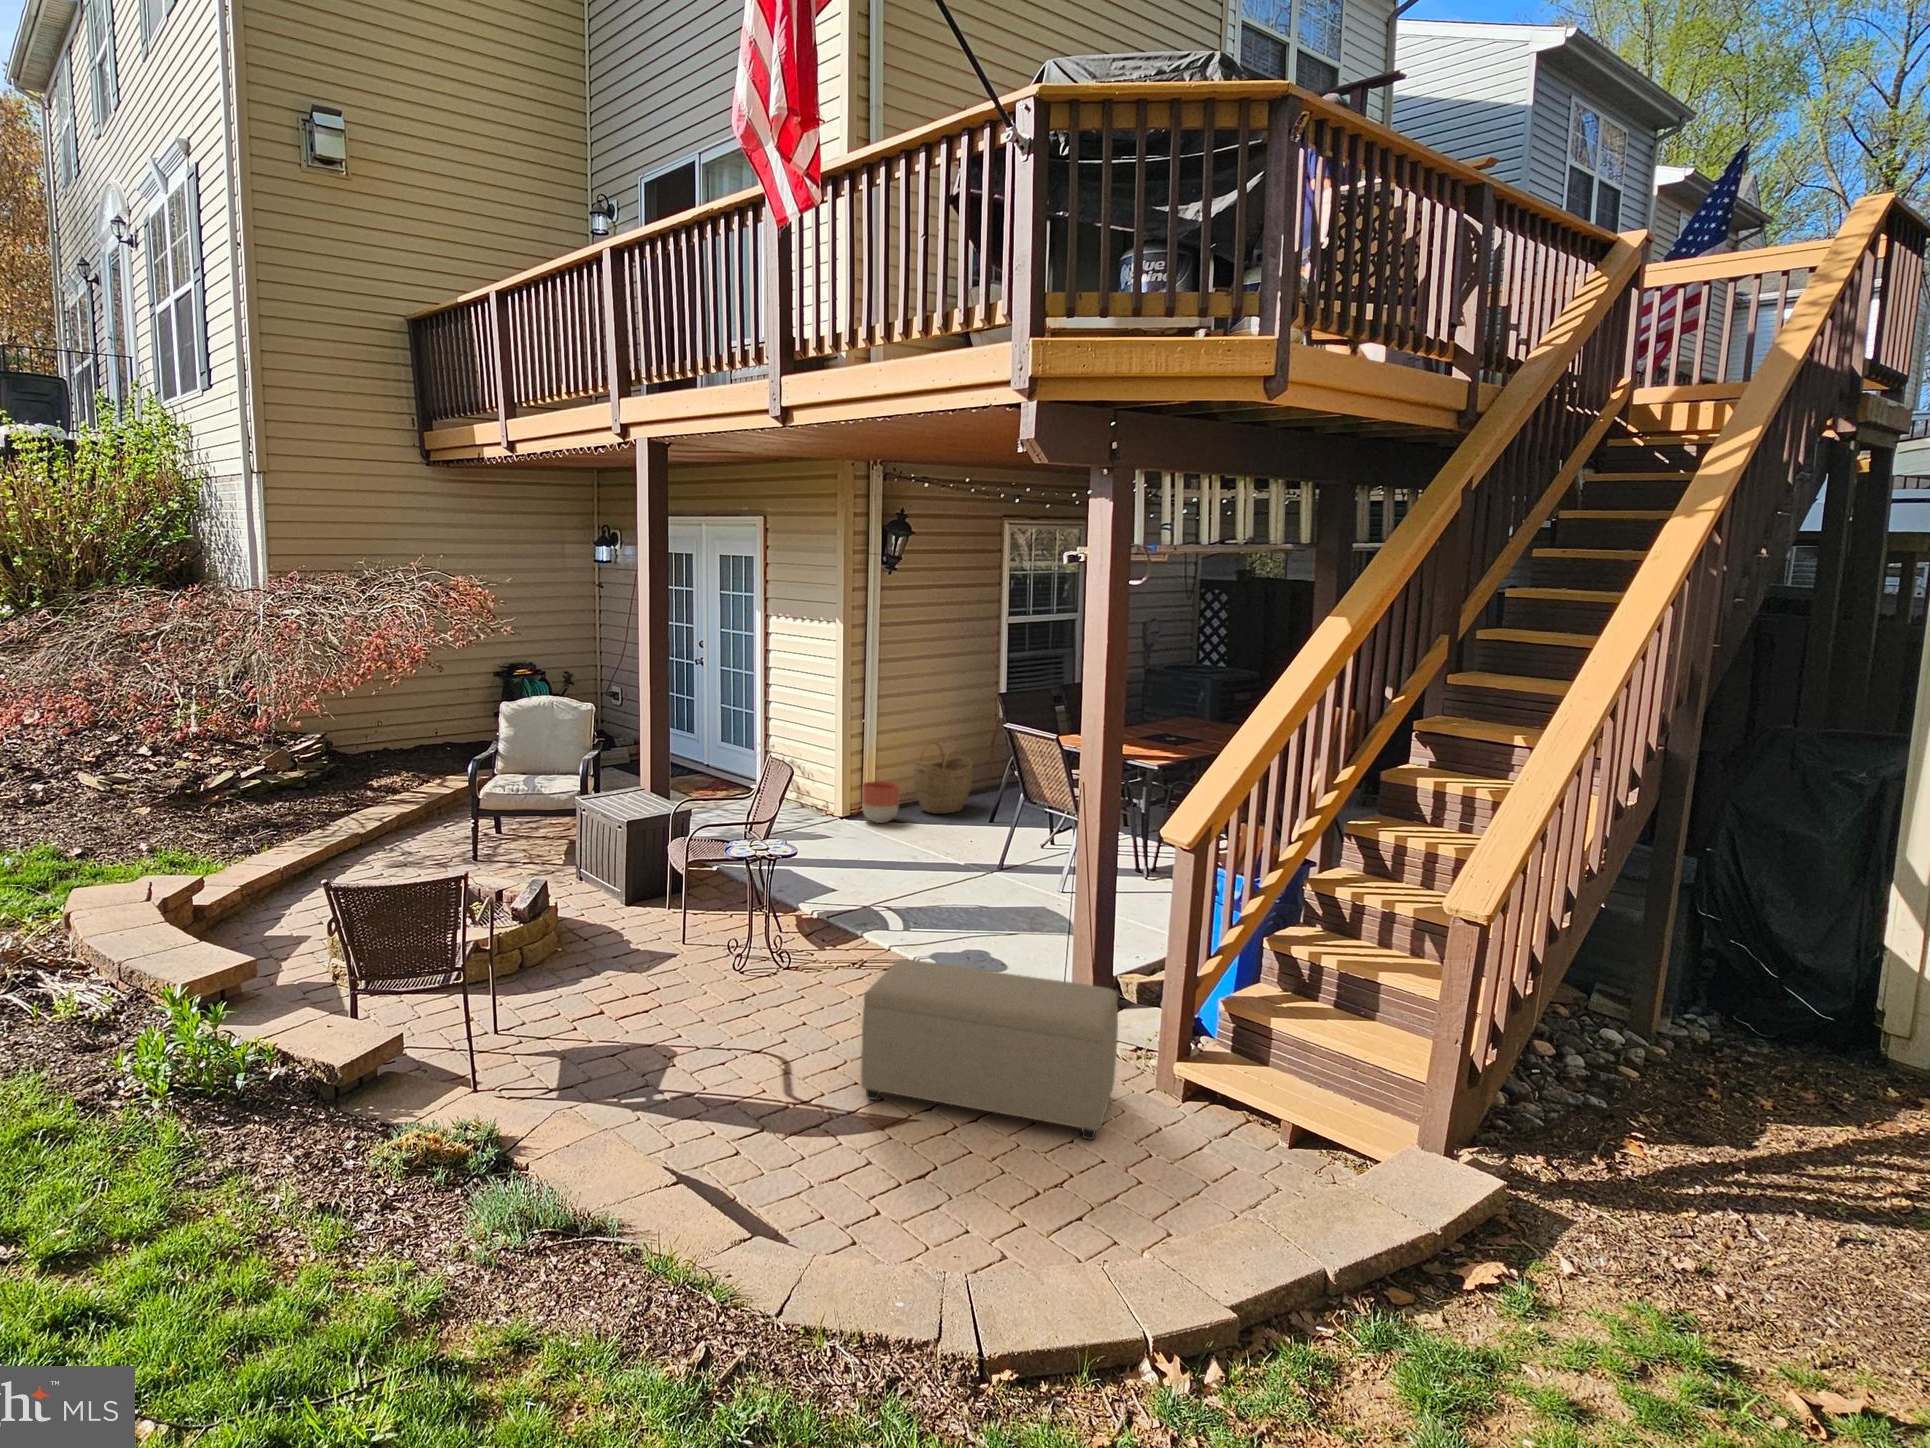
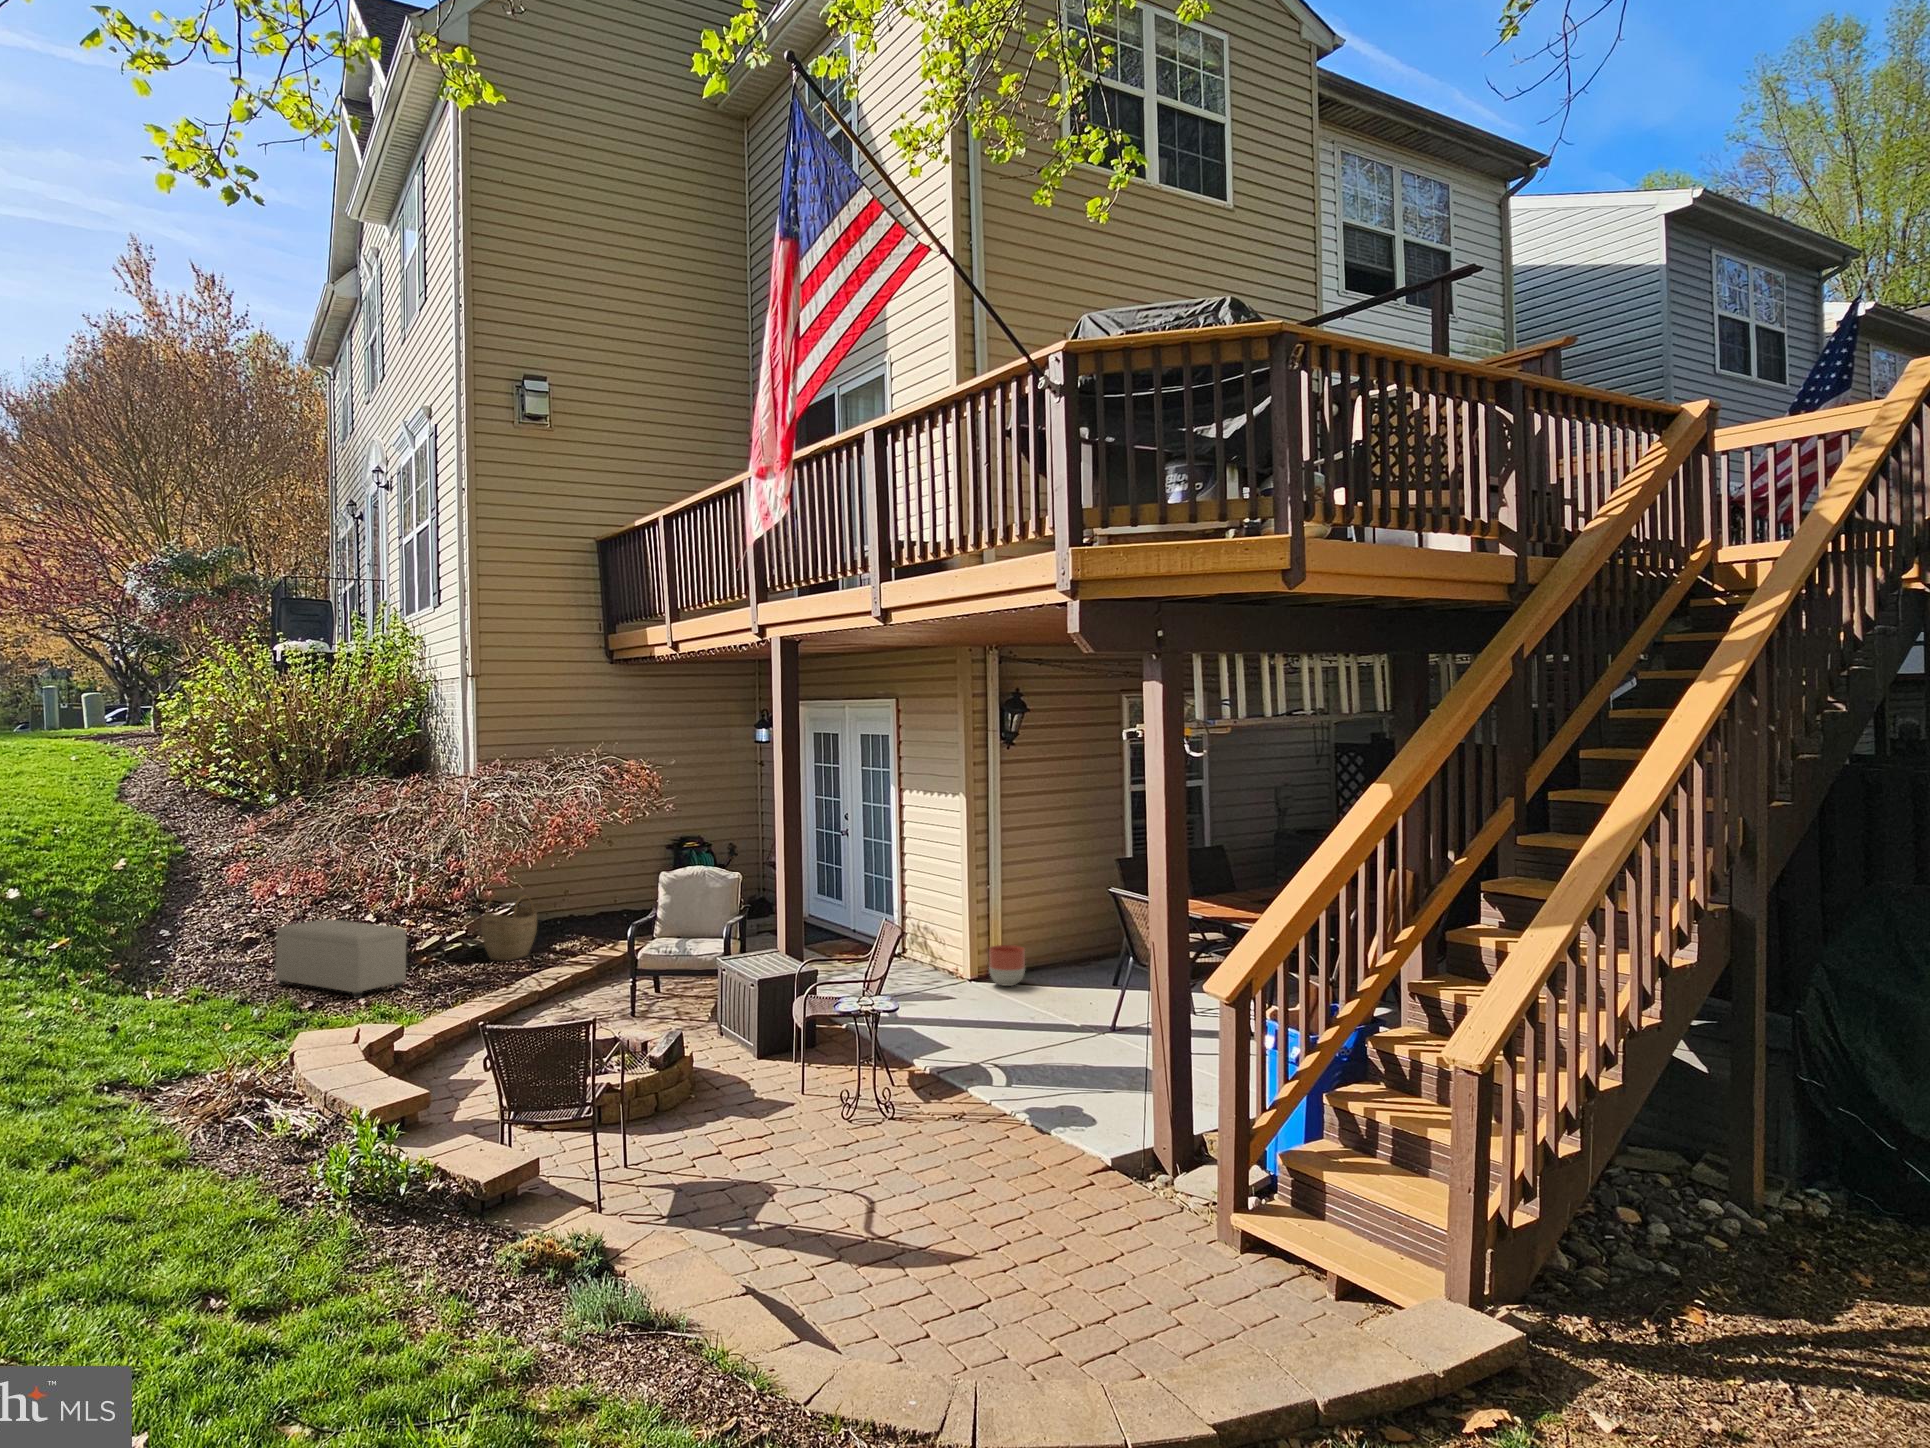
woven basket: present [914,742,972,814] -> present [481,894,537,961]
ottoman: present [861,959,1118,1140] -> present [275,919,406,999]

